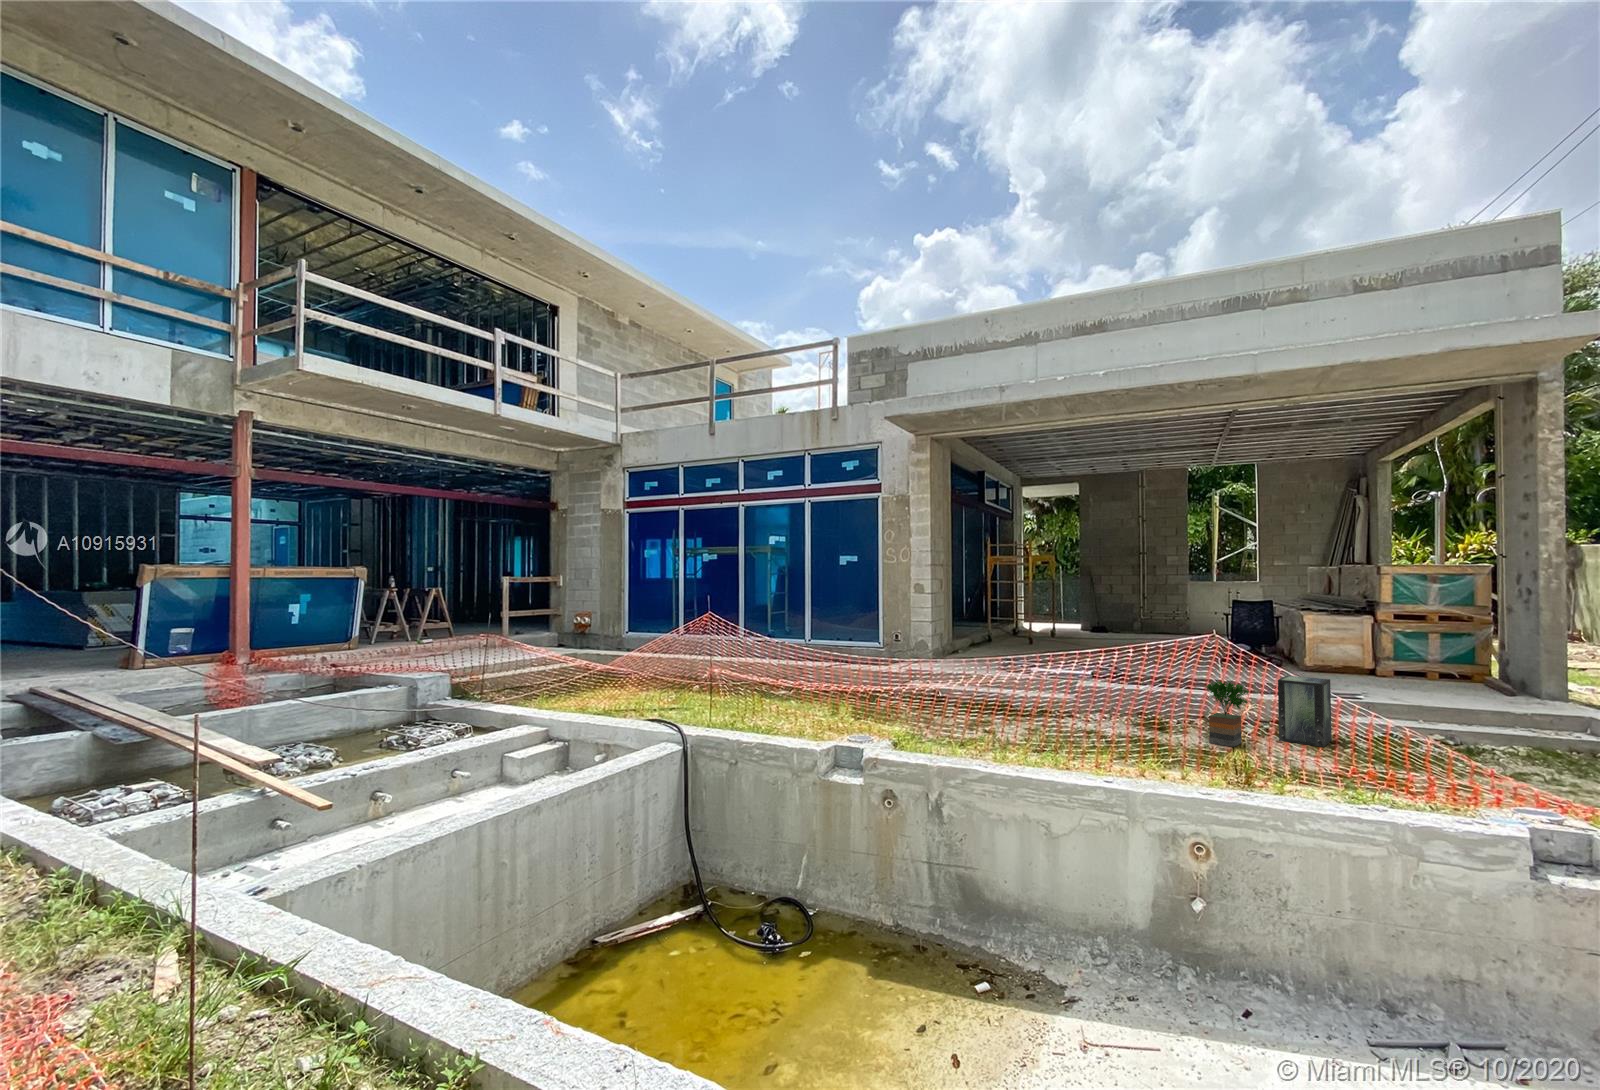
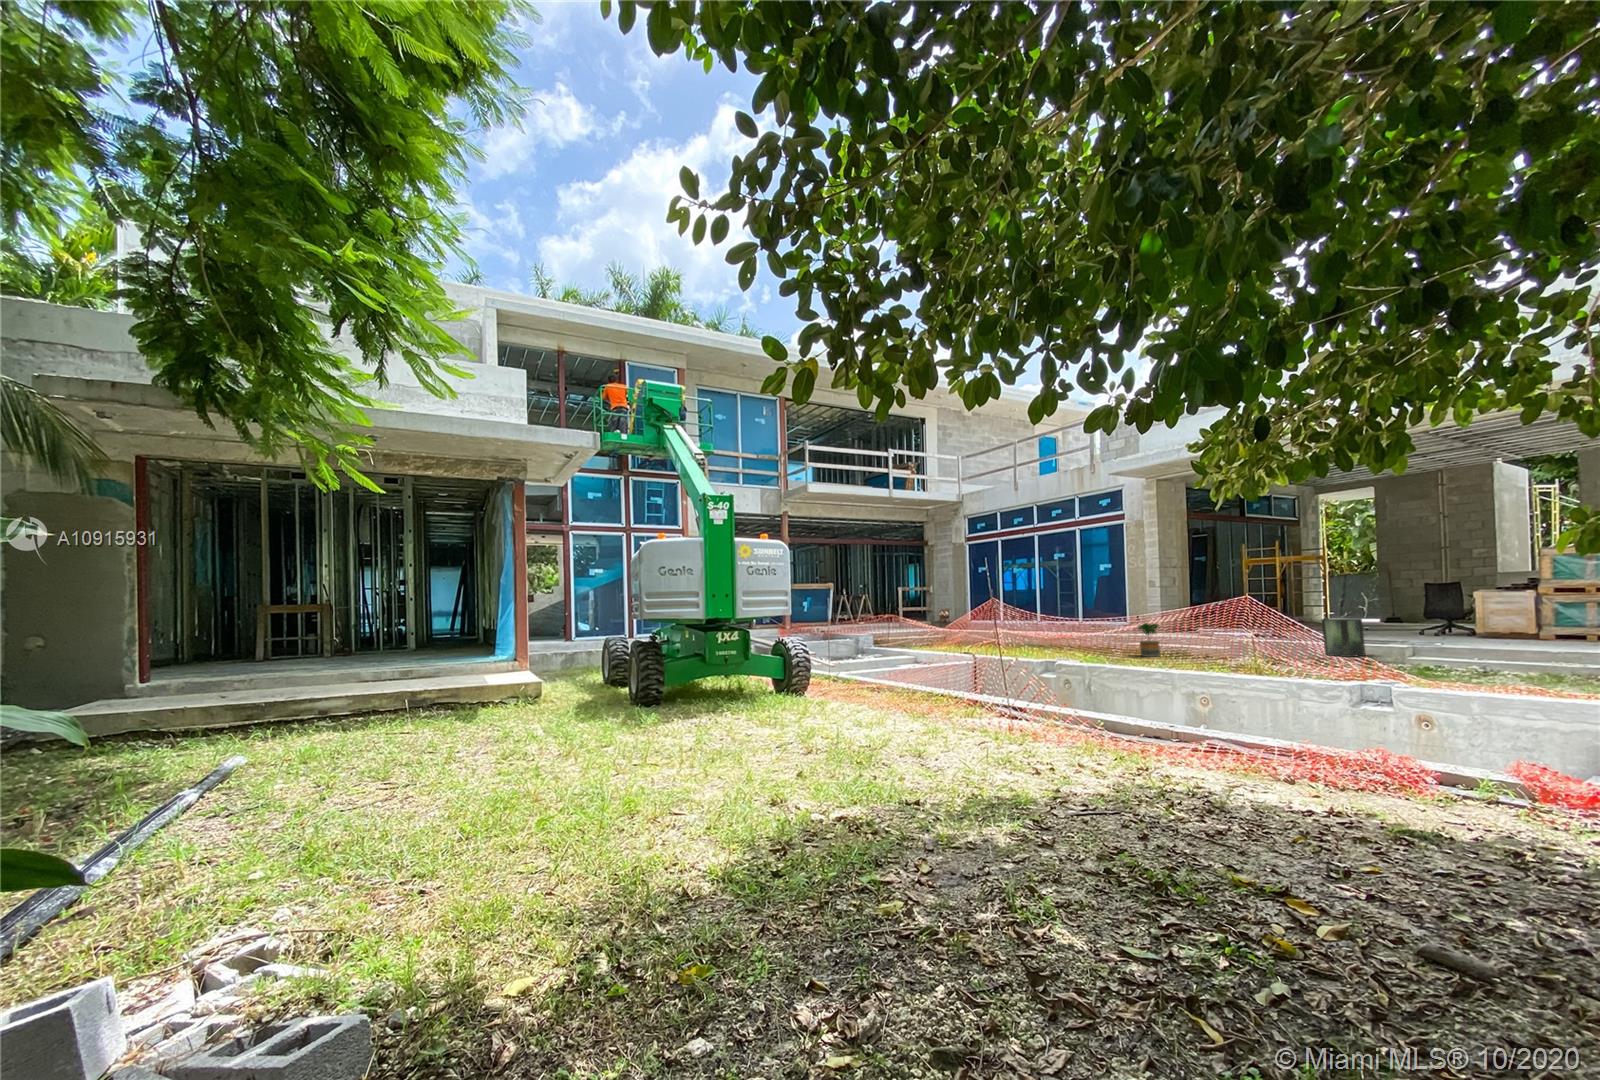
potted tree: present [1206,681,1249,747] -> present [1137,623,1160,657]

